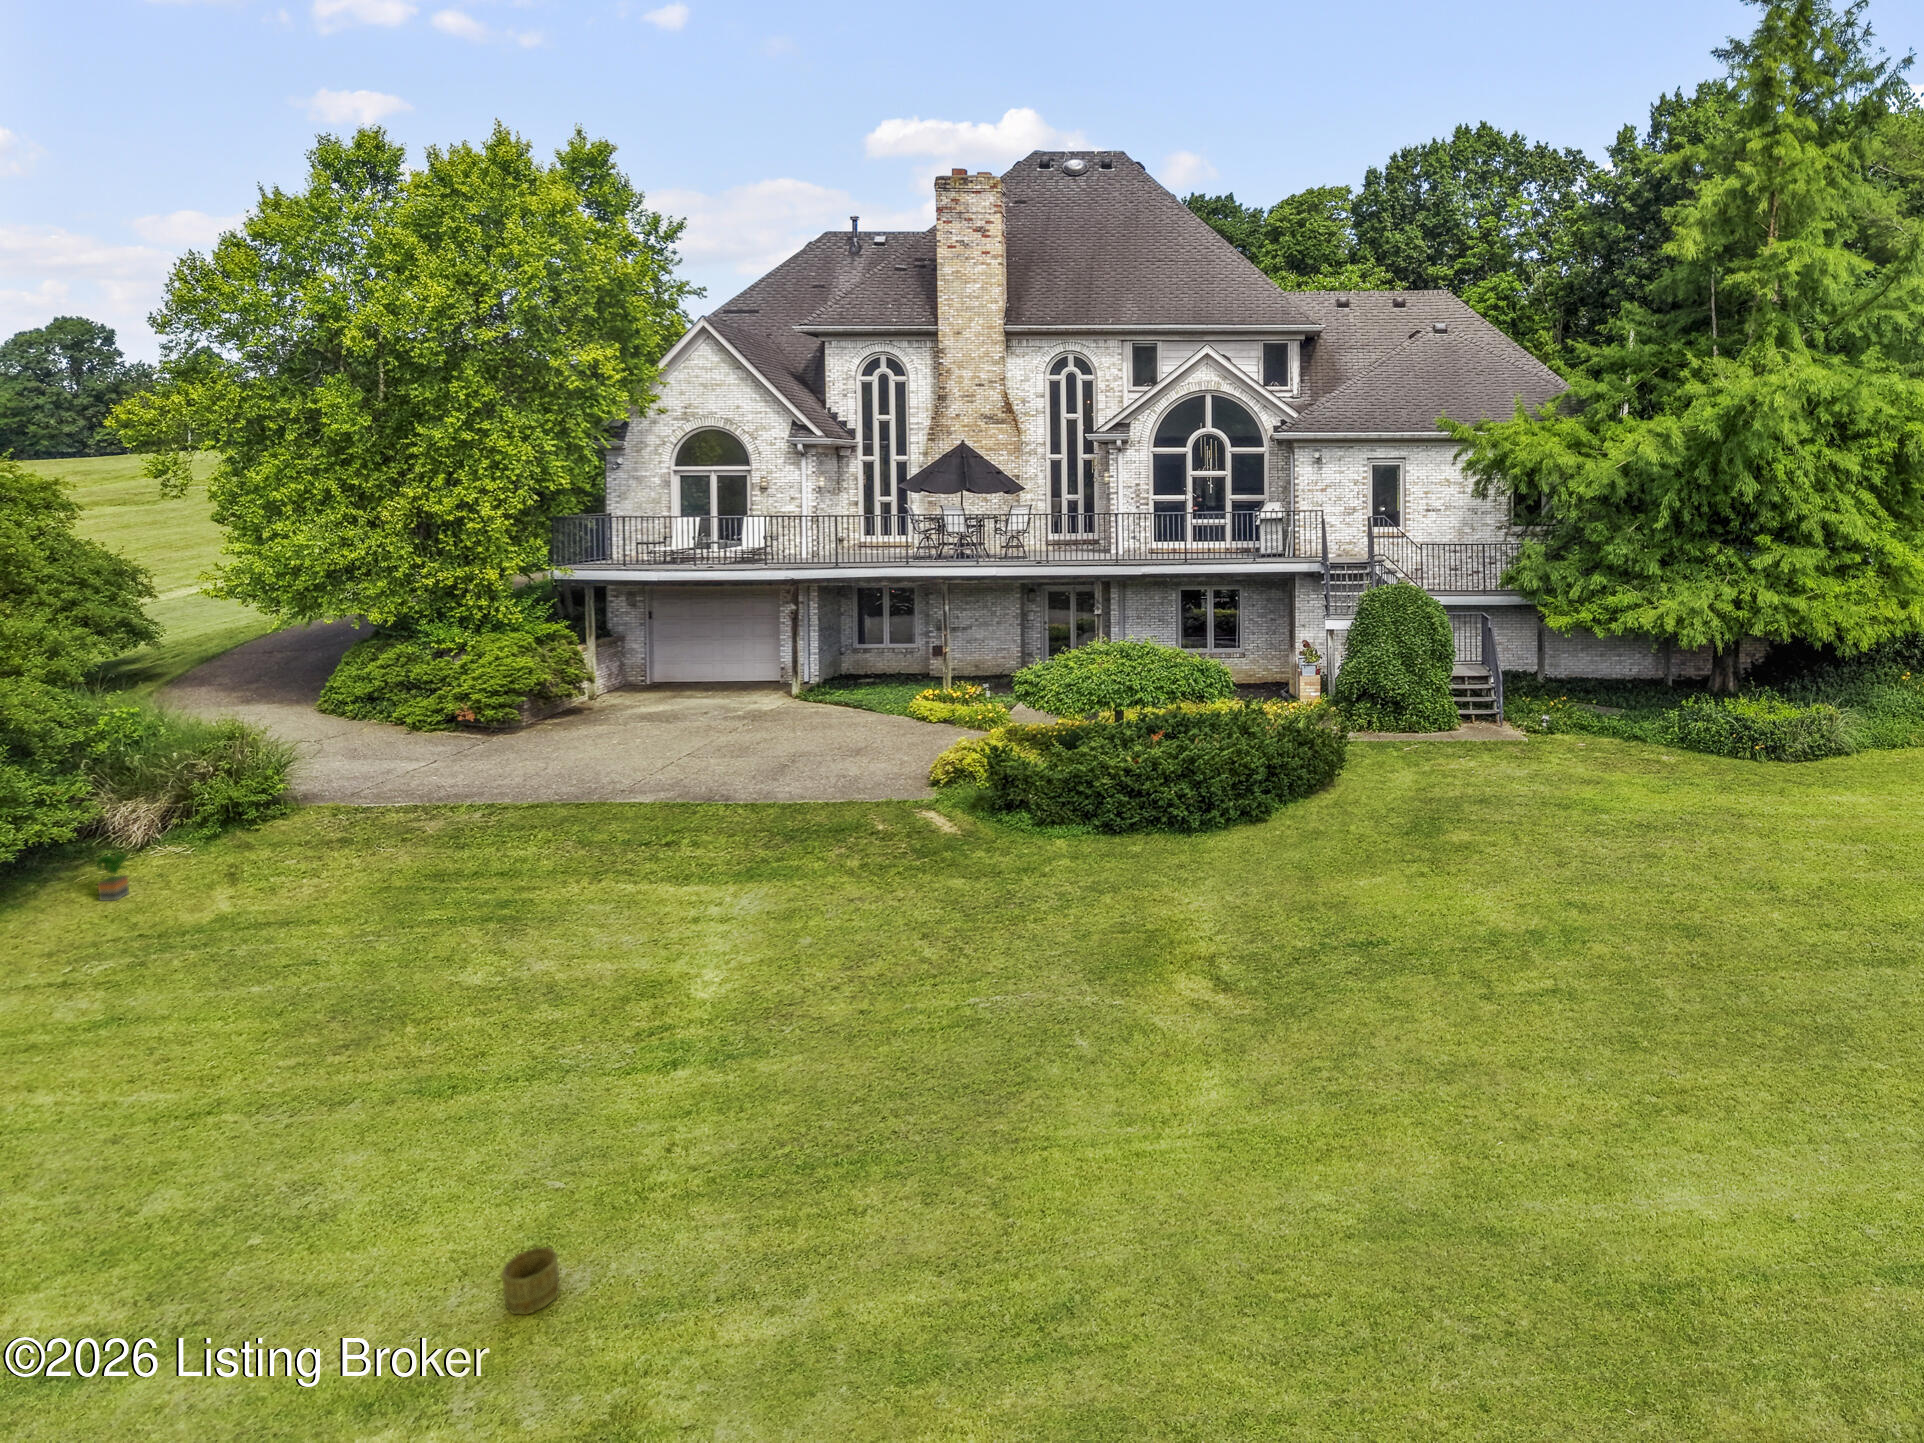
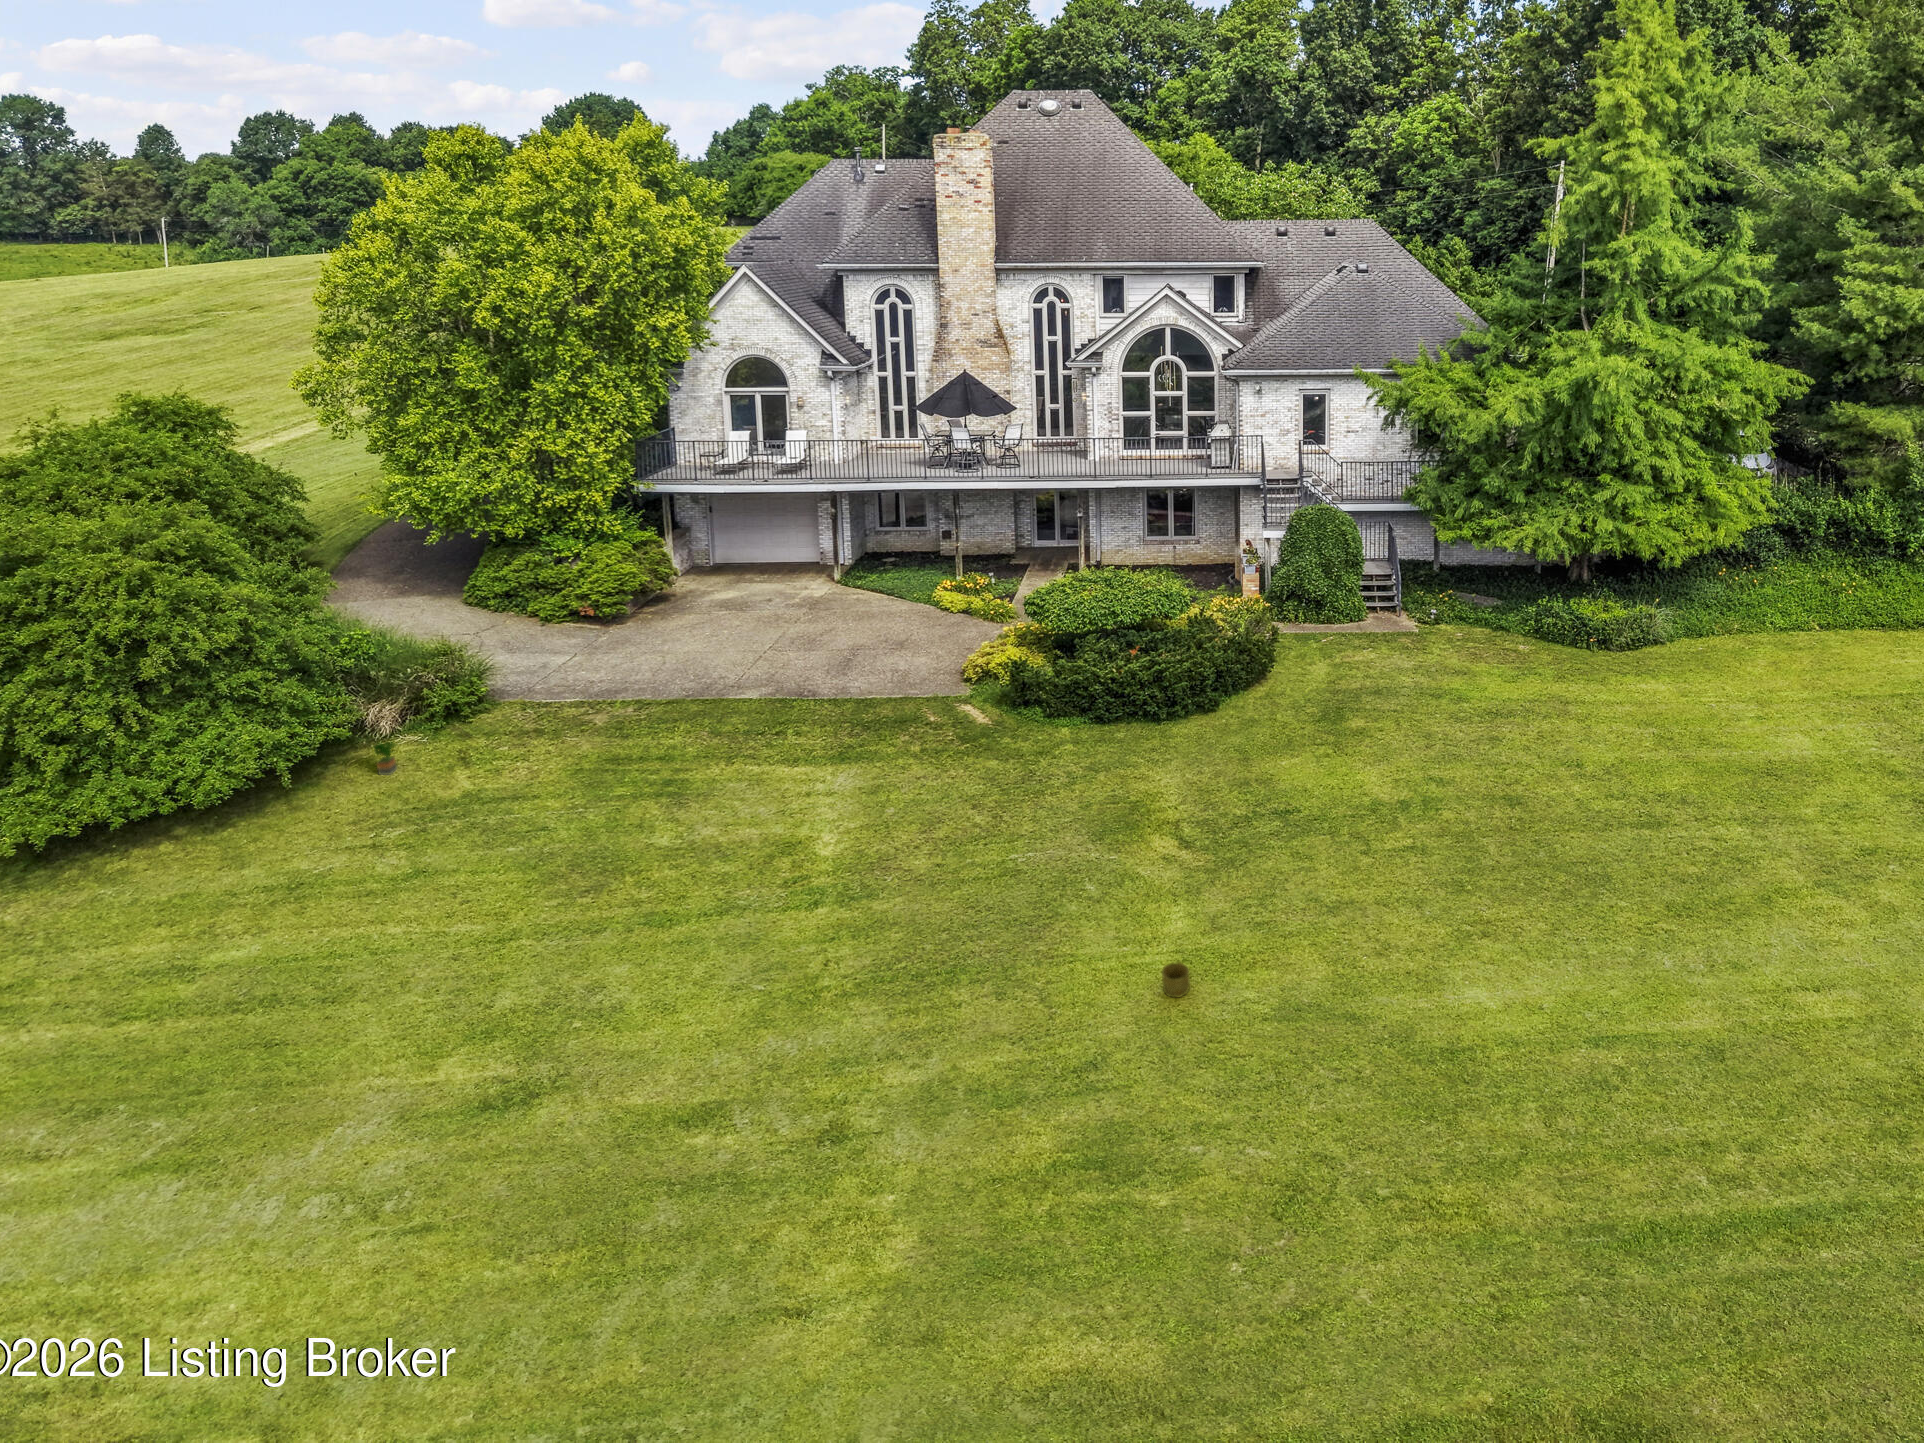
wooden bucket: present [501,1247,560,1315] -> present [1162,963,1190,997]

